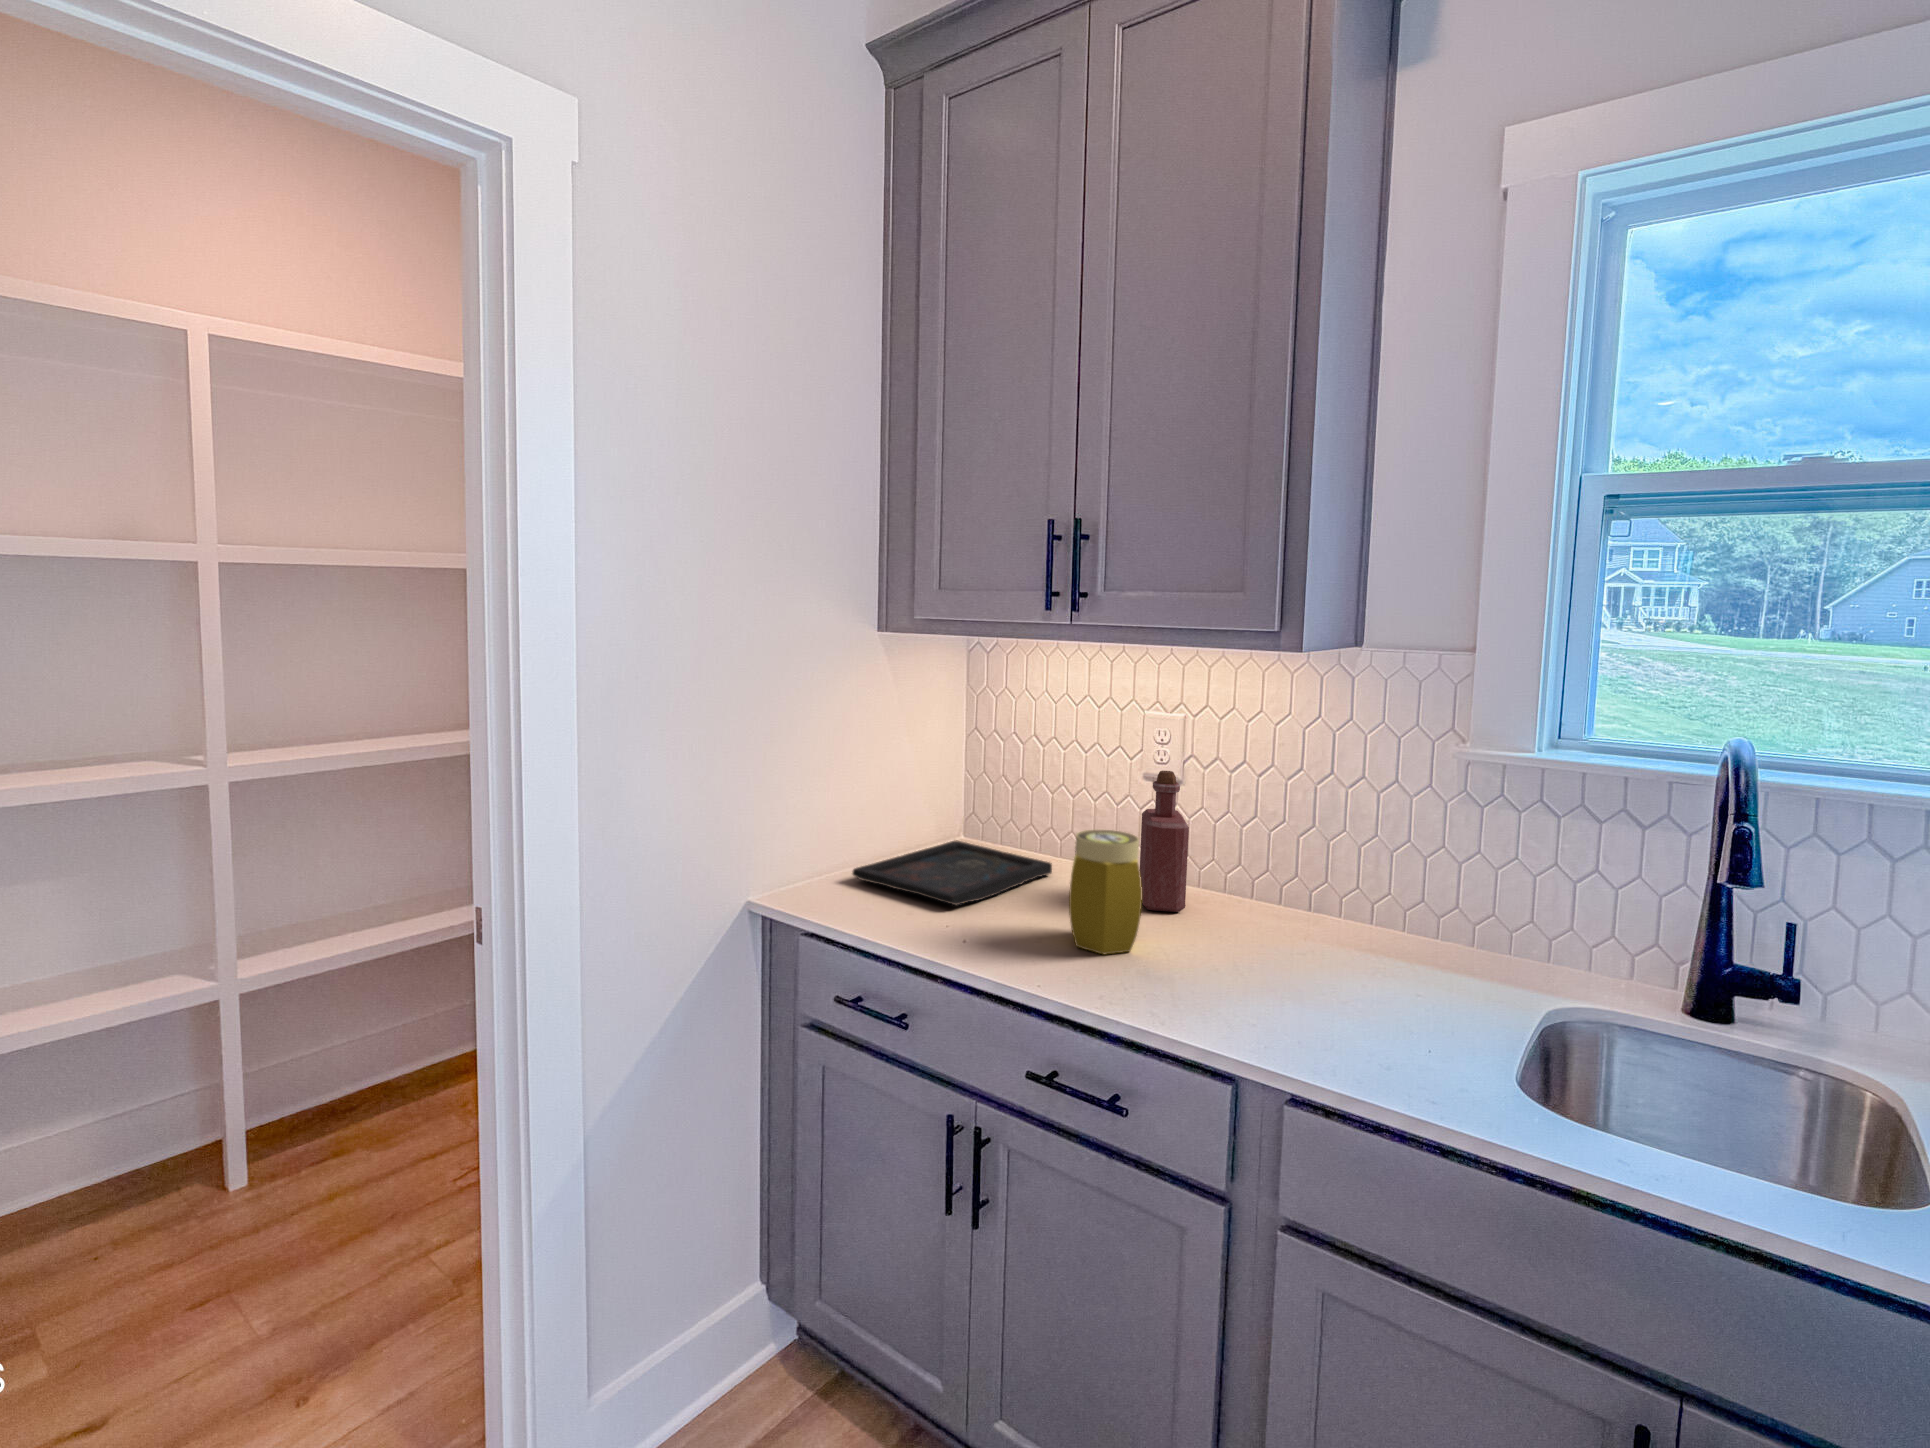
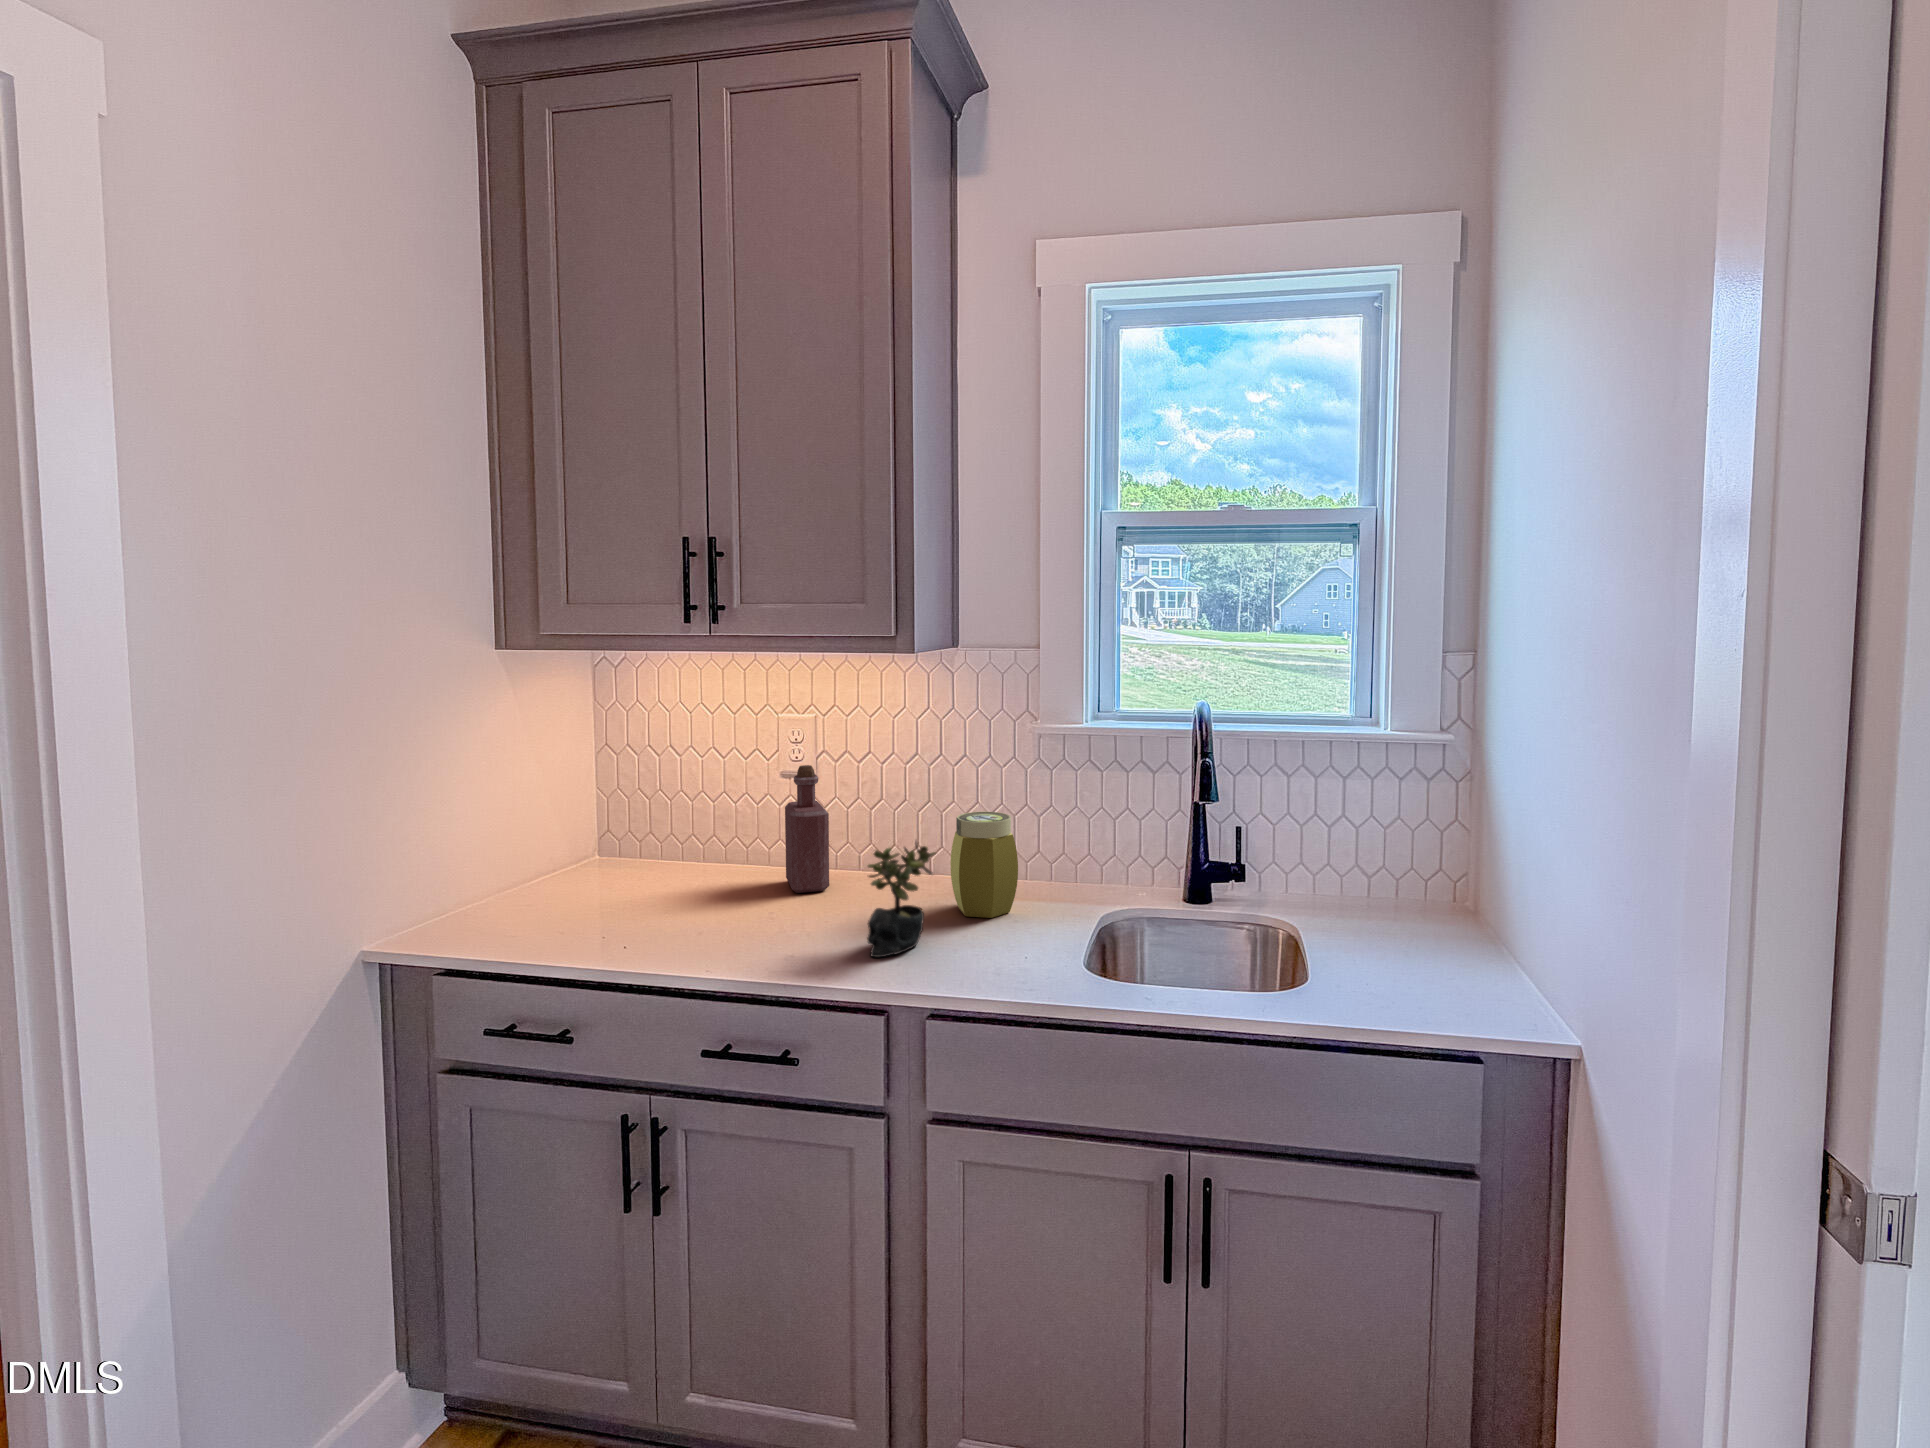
jar: present [1069,830,1142,954] -> present [950,812,1018,918]
tray: present [852,840,1052,905] -> none [485,859,701,918]
succulent plant: none [1221,877,1315,1011] -> present [867,841,936,957]

